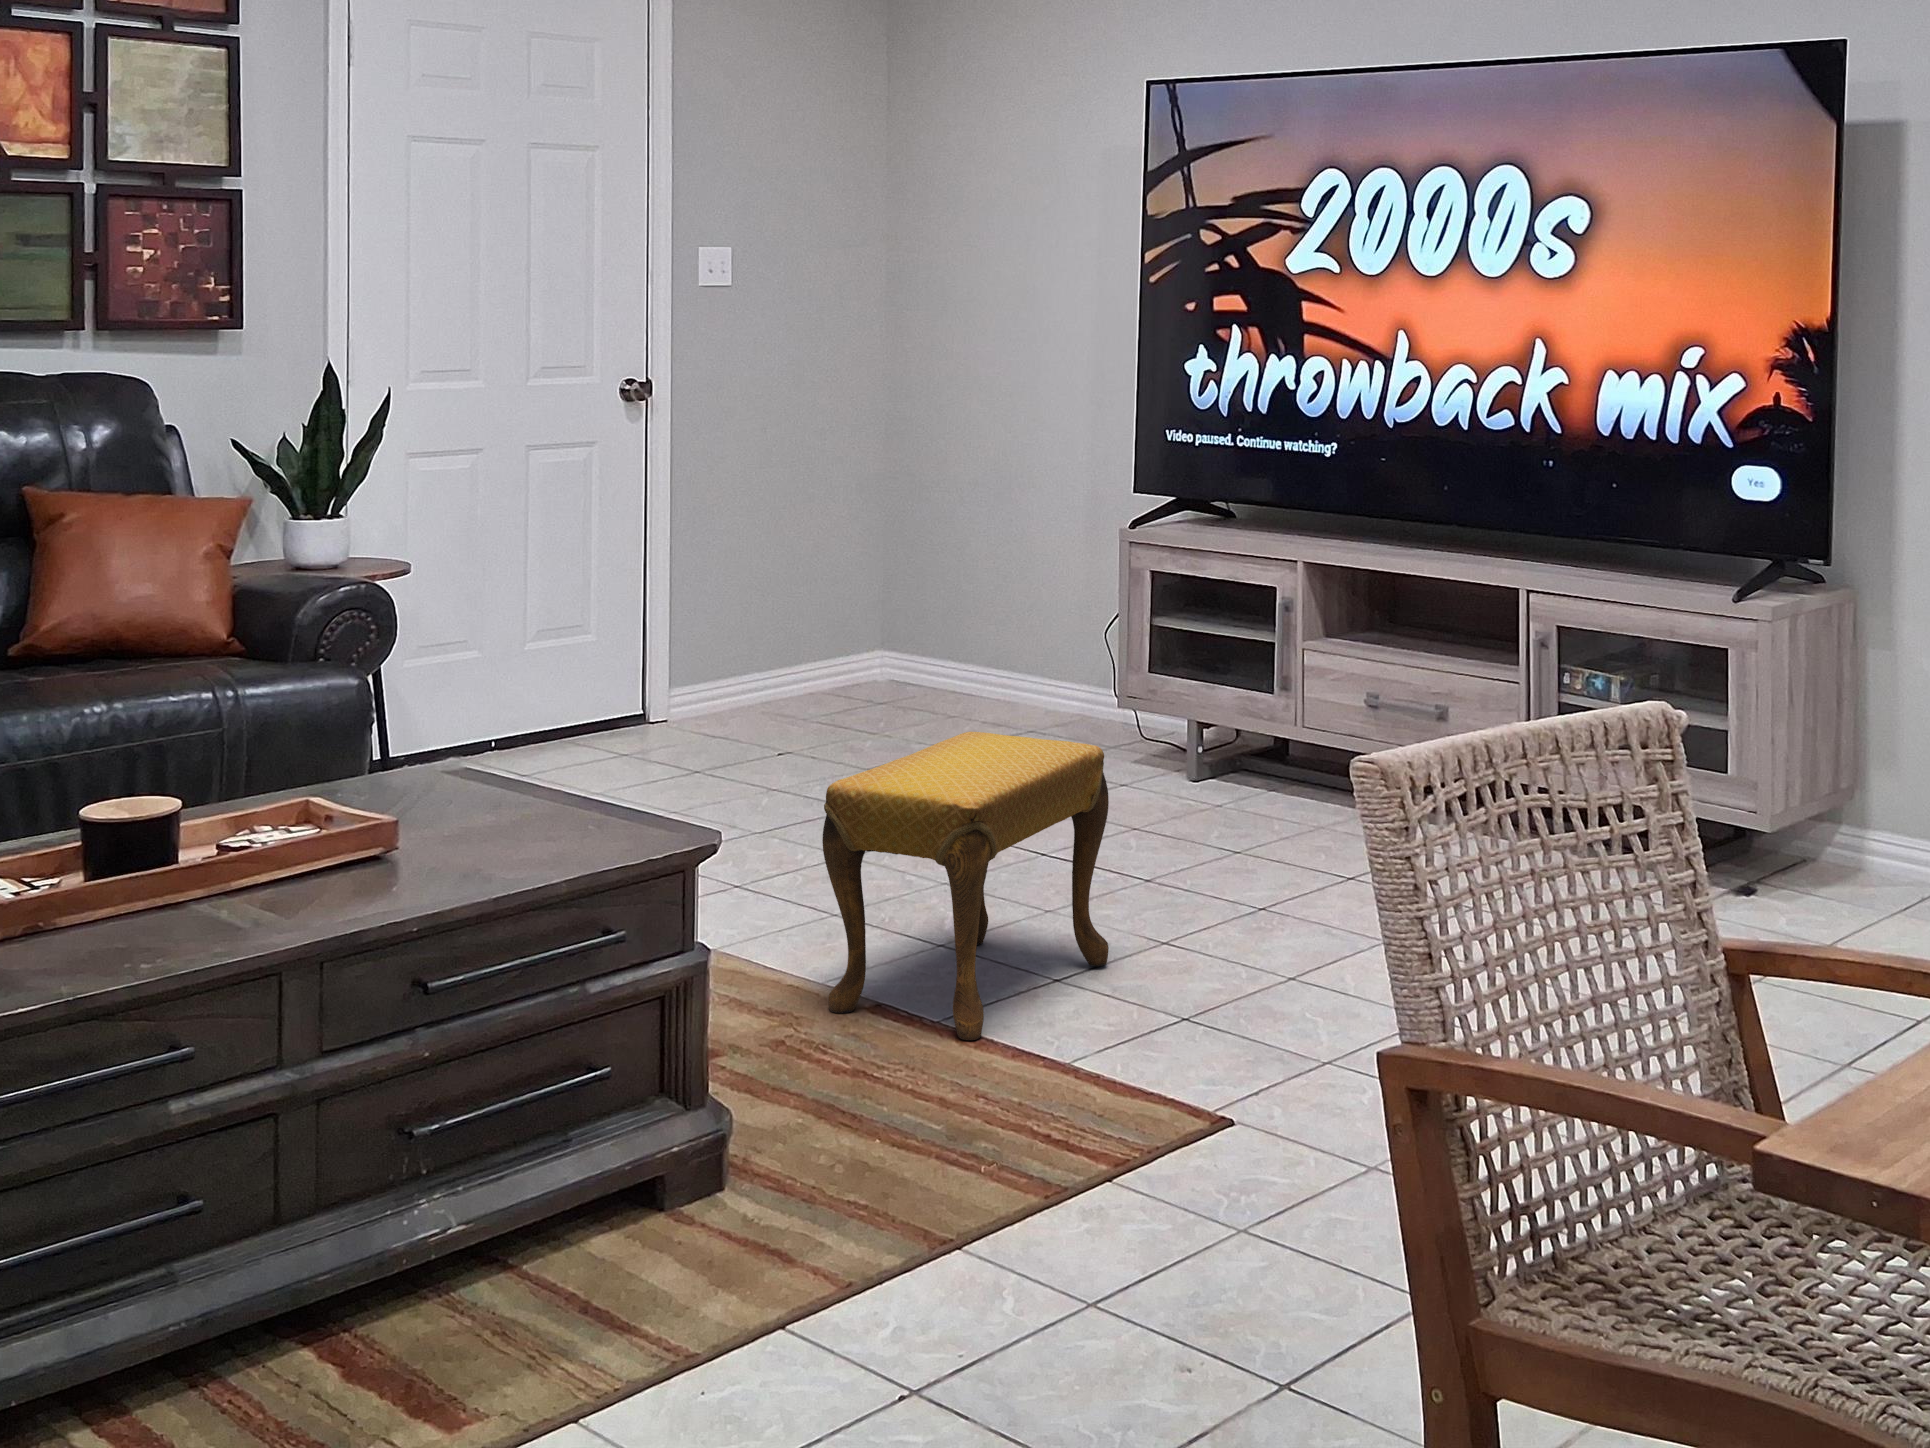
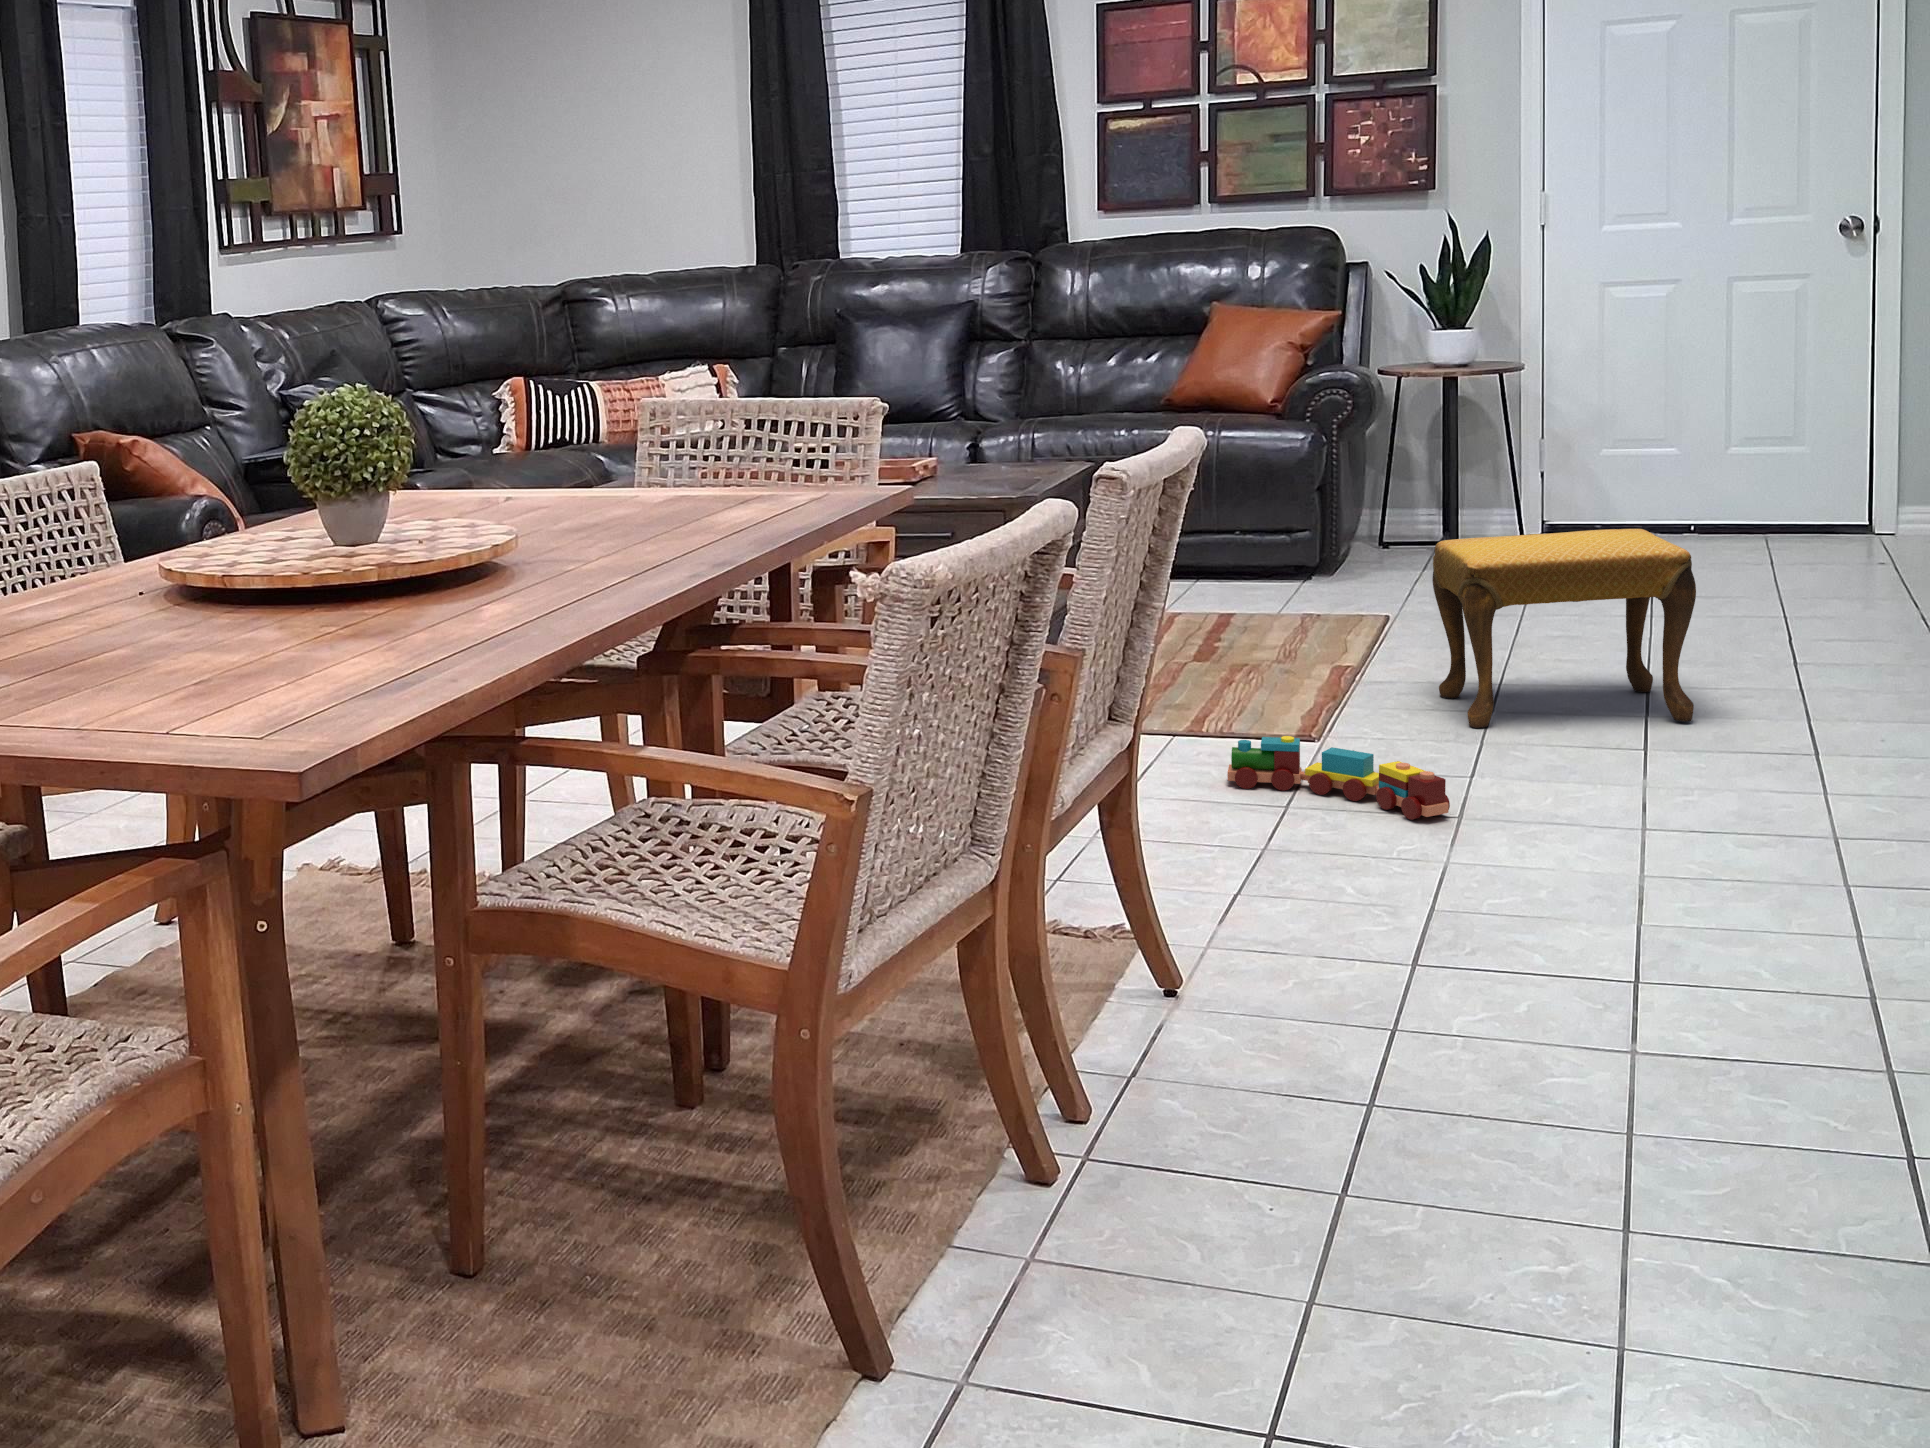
toy train: none [958,1104,1284,1230] -> present [1227,736,1450,820]

